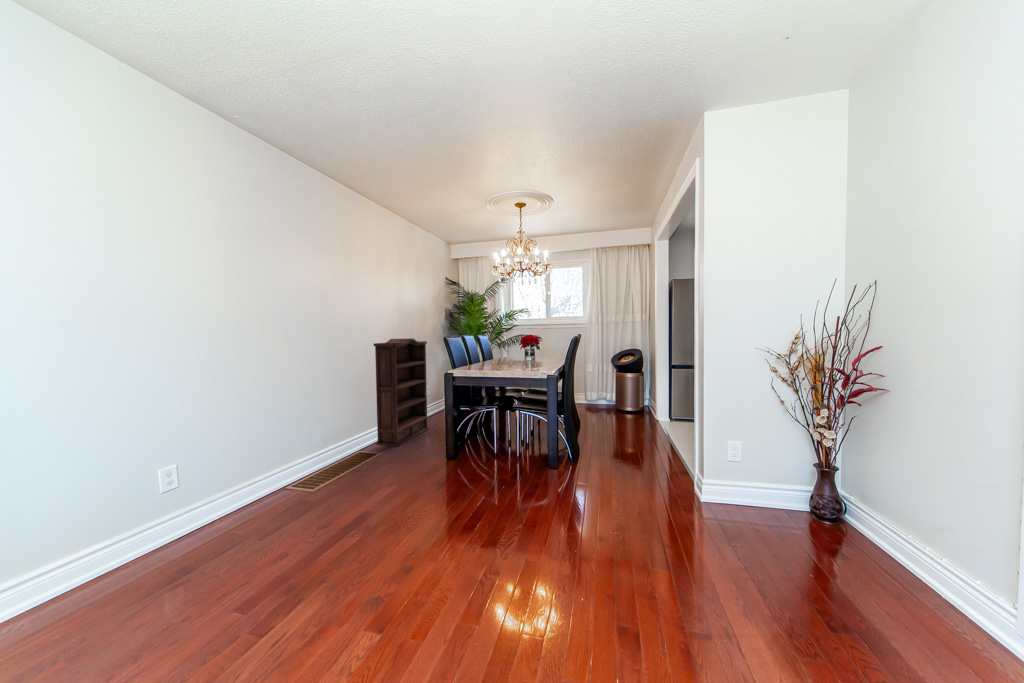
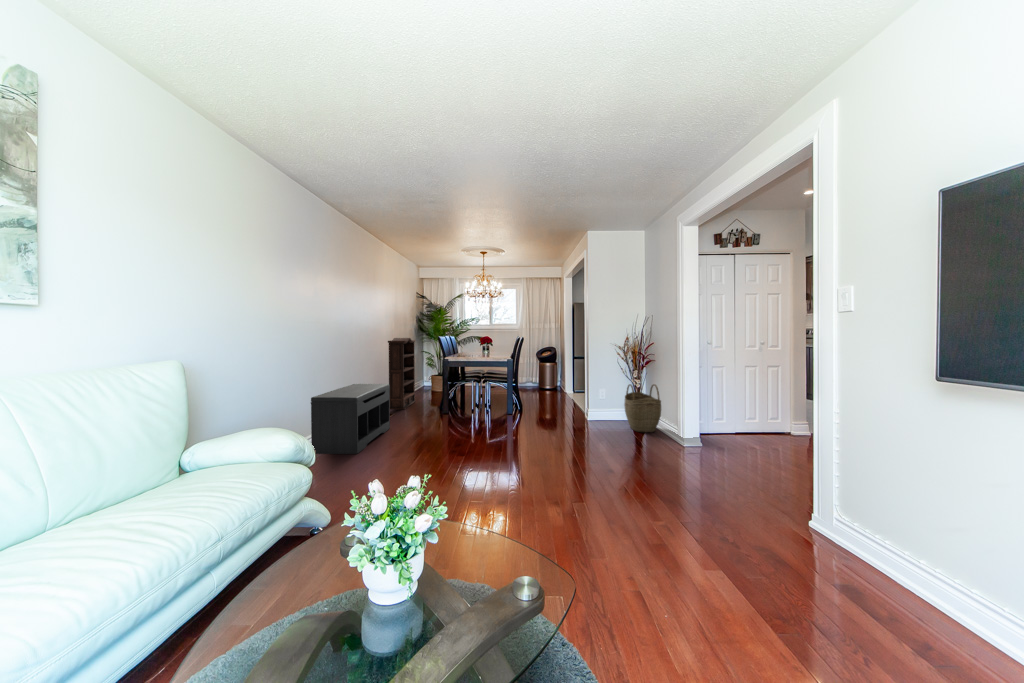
bench: none [80,420,324,603] -> present [311,384,390,454]
woven basket: none [802,452,937,593] -> present [624,384,661,433]

